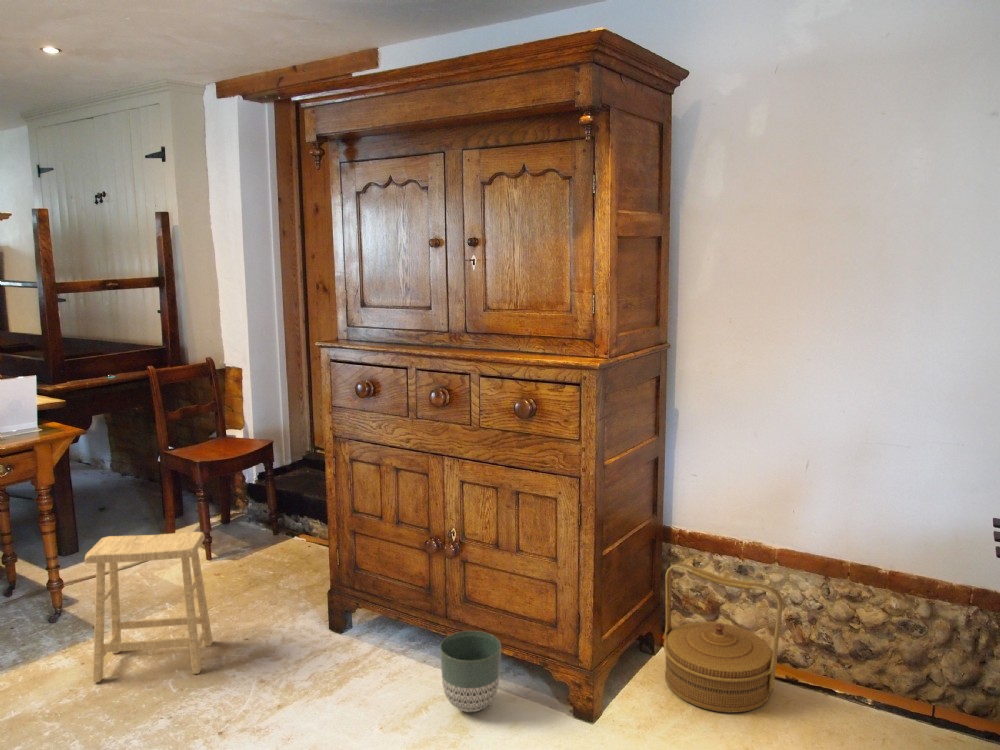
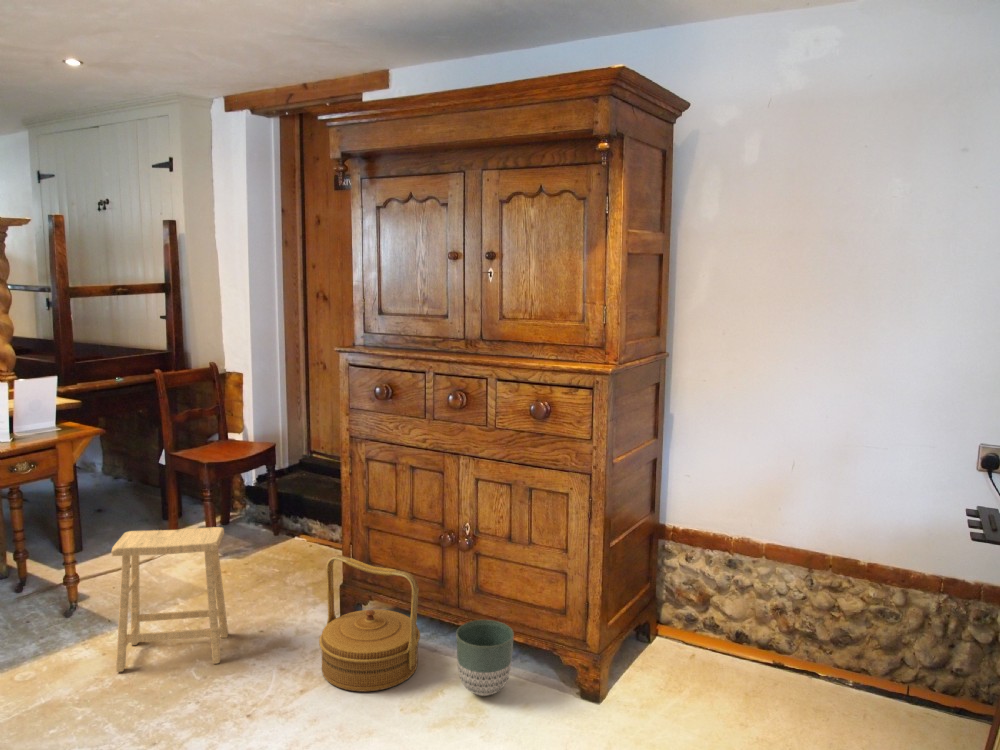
woven basket: present [664,563,783,713] -> present [319,555,420,692]

